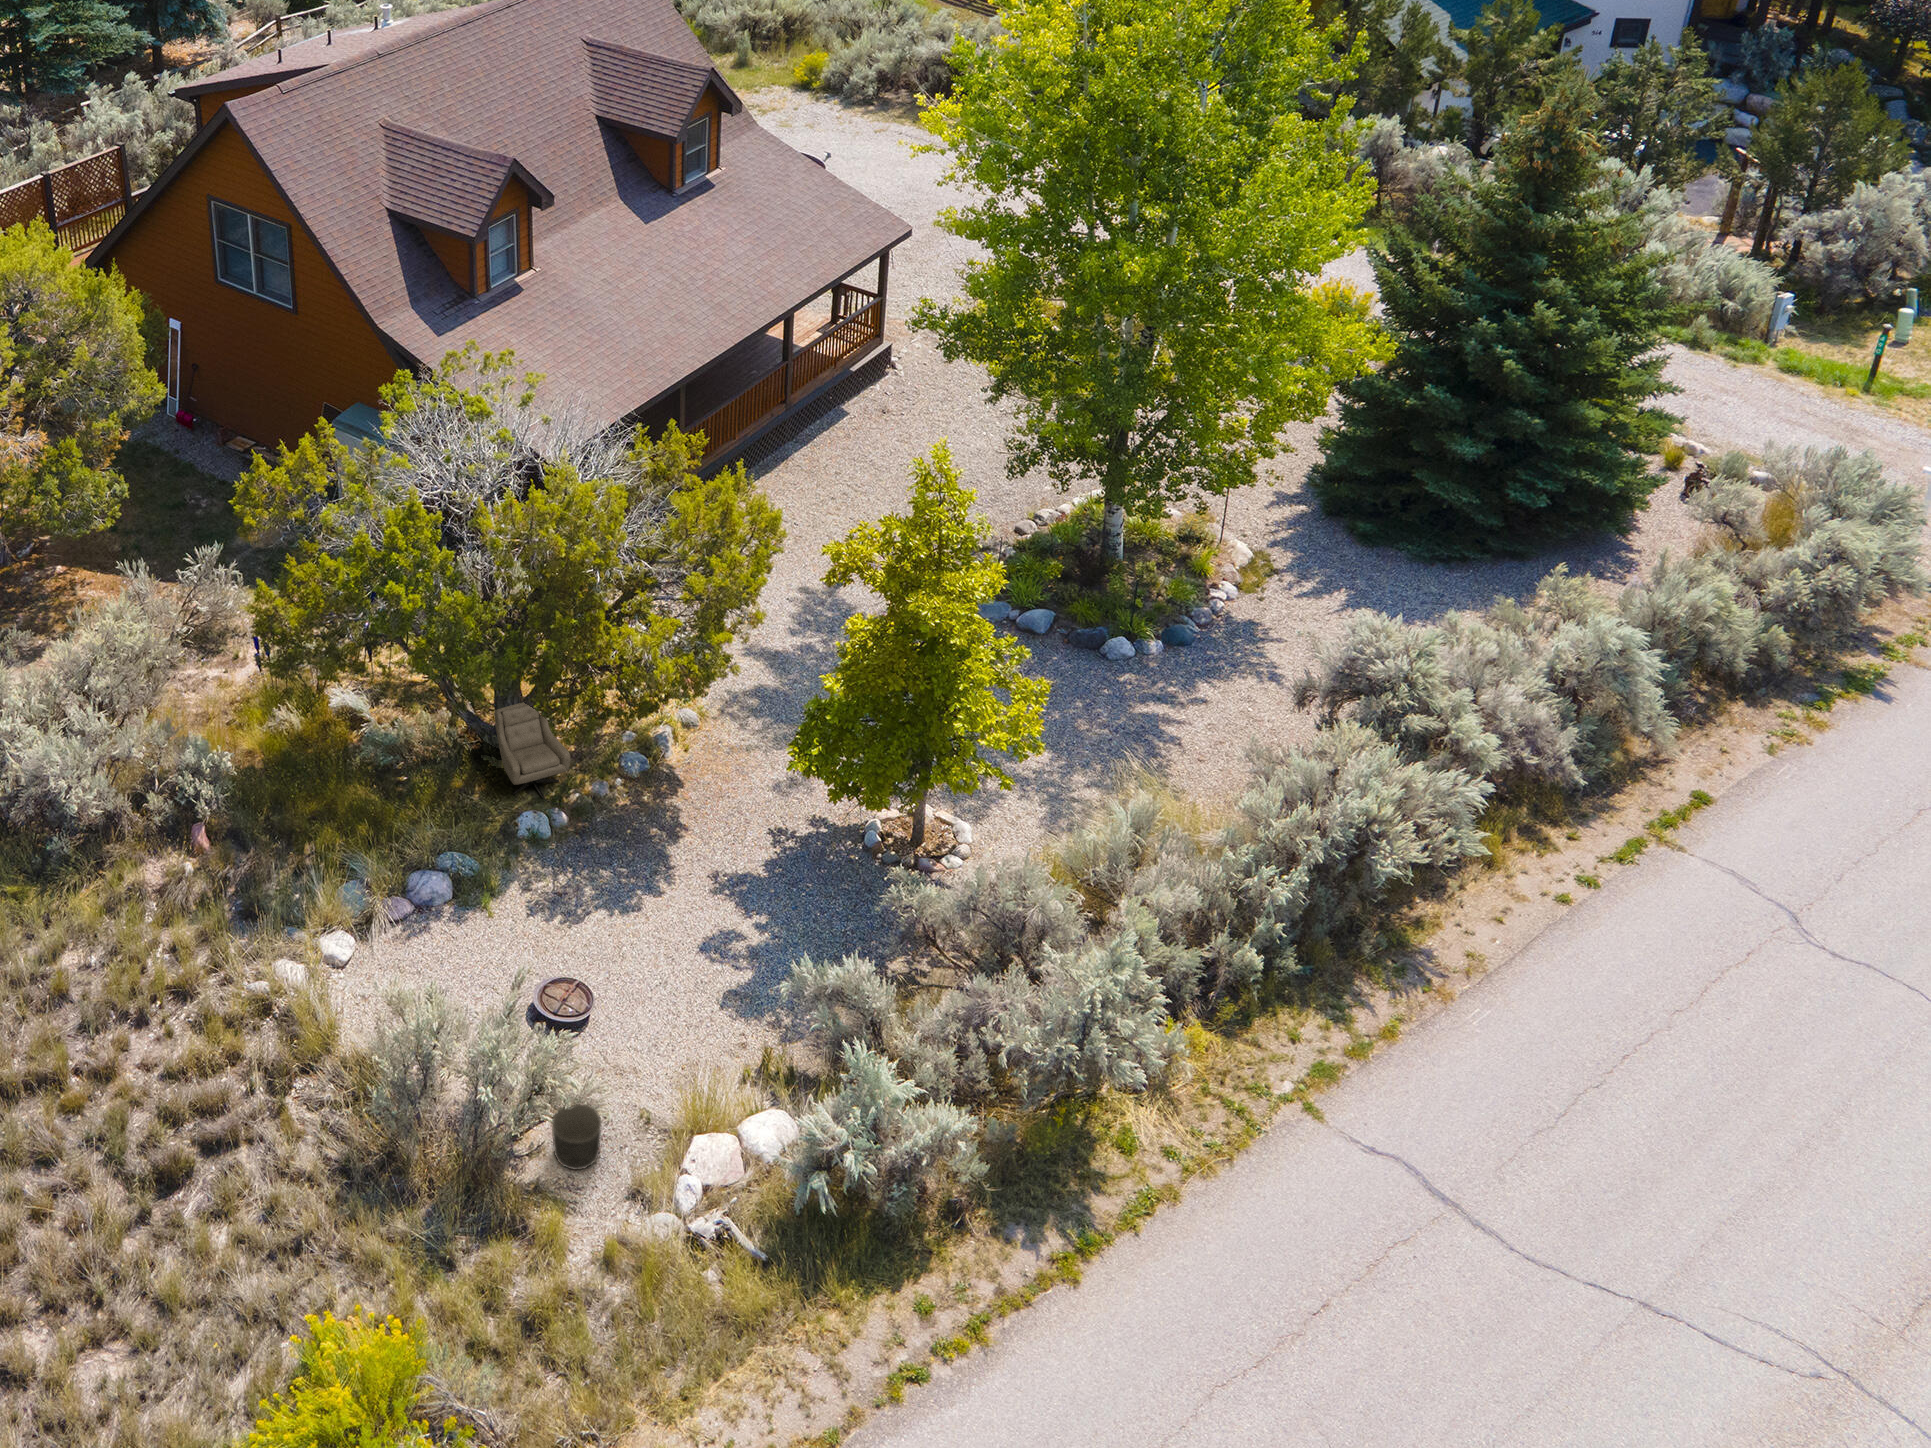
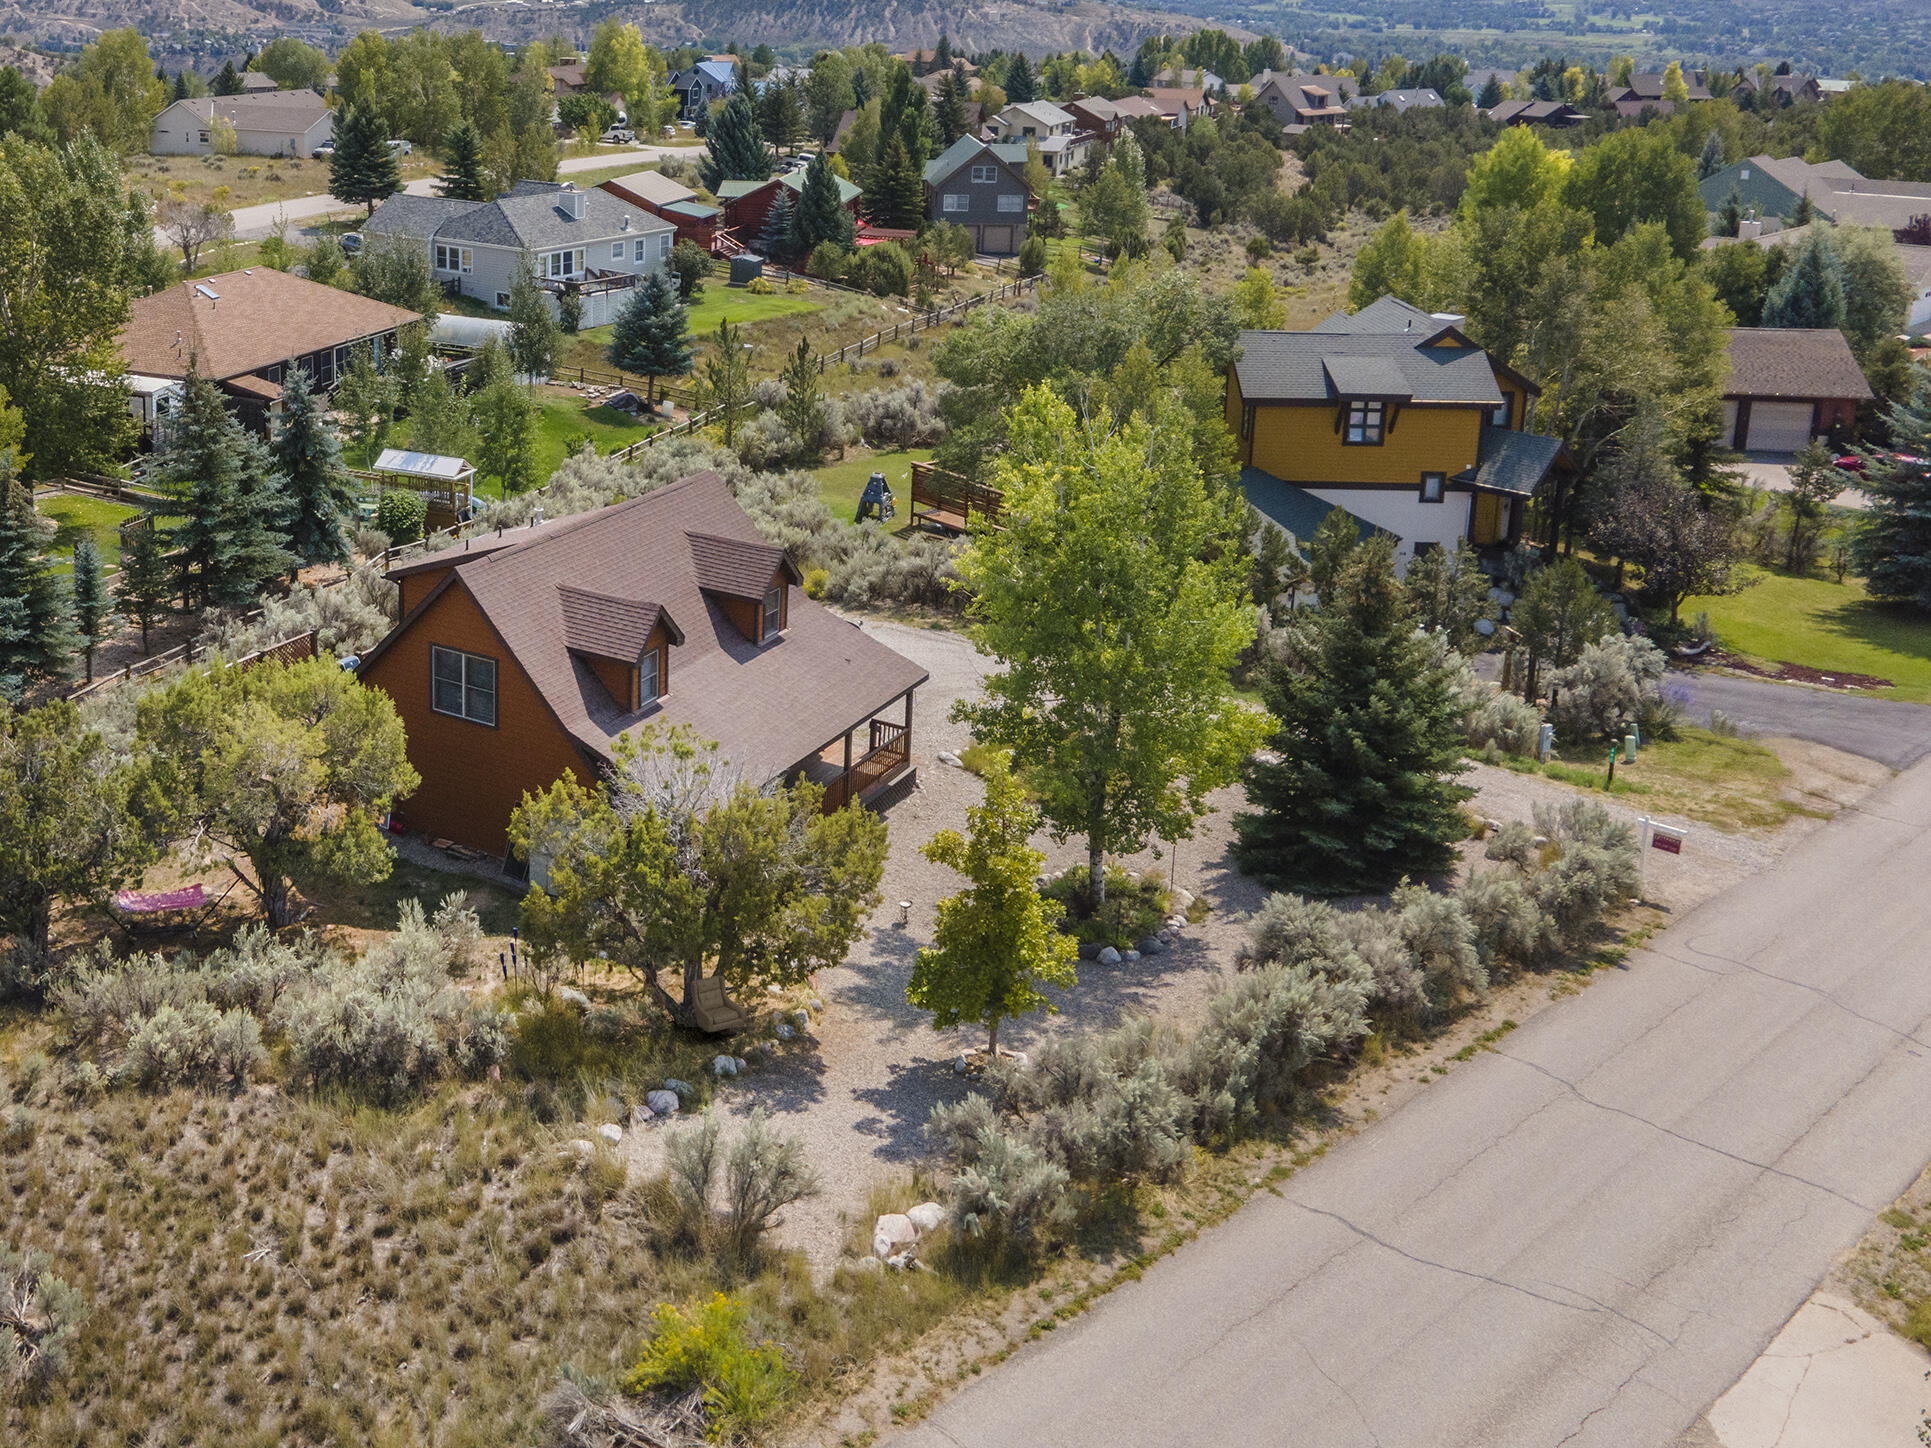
planter: present [552,1103,602,1170] -> none [788,1193,821,1237]

